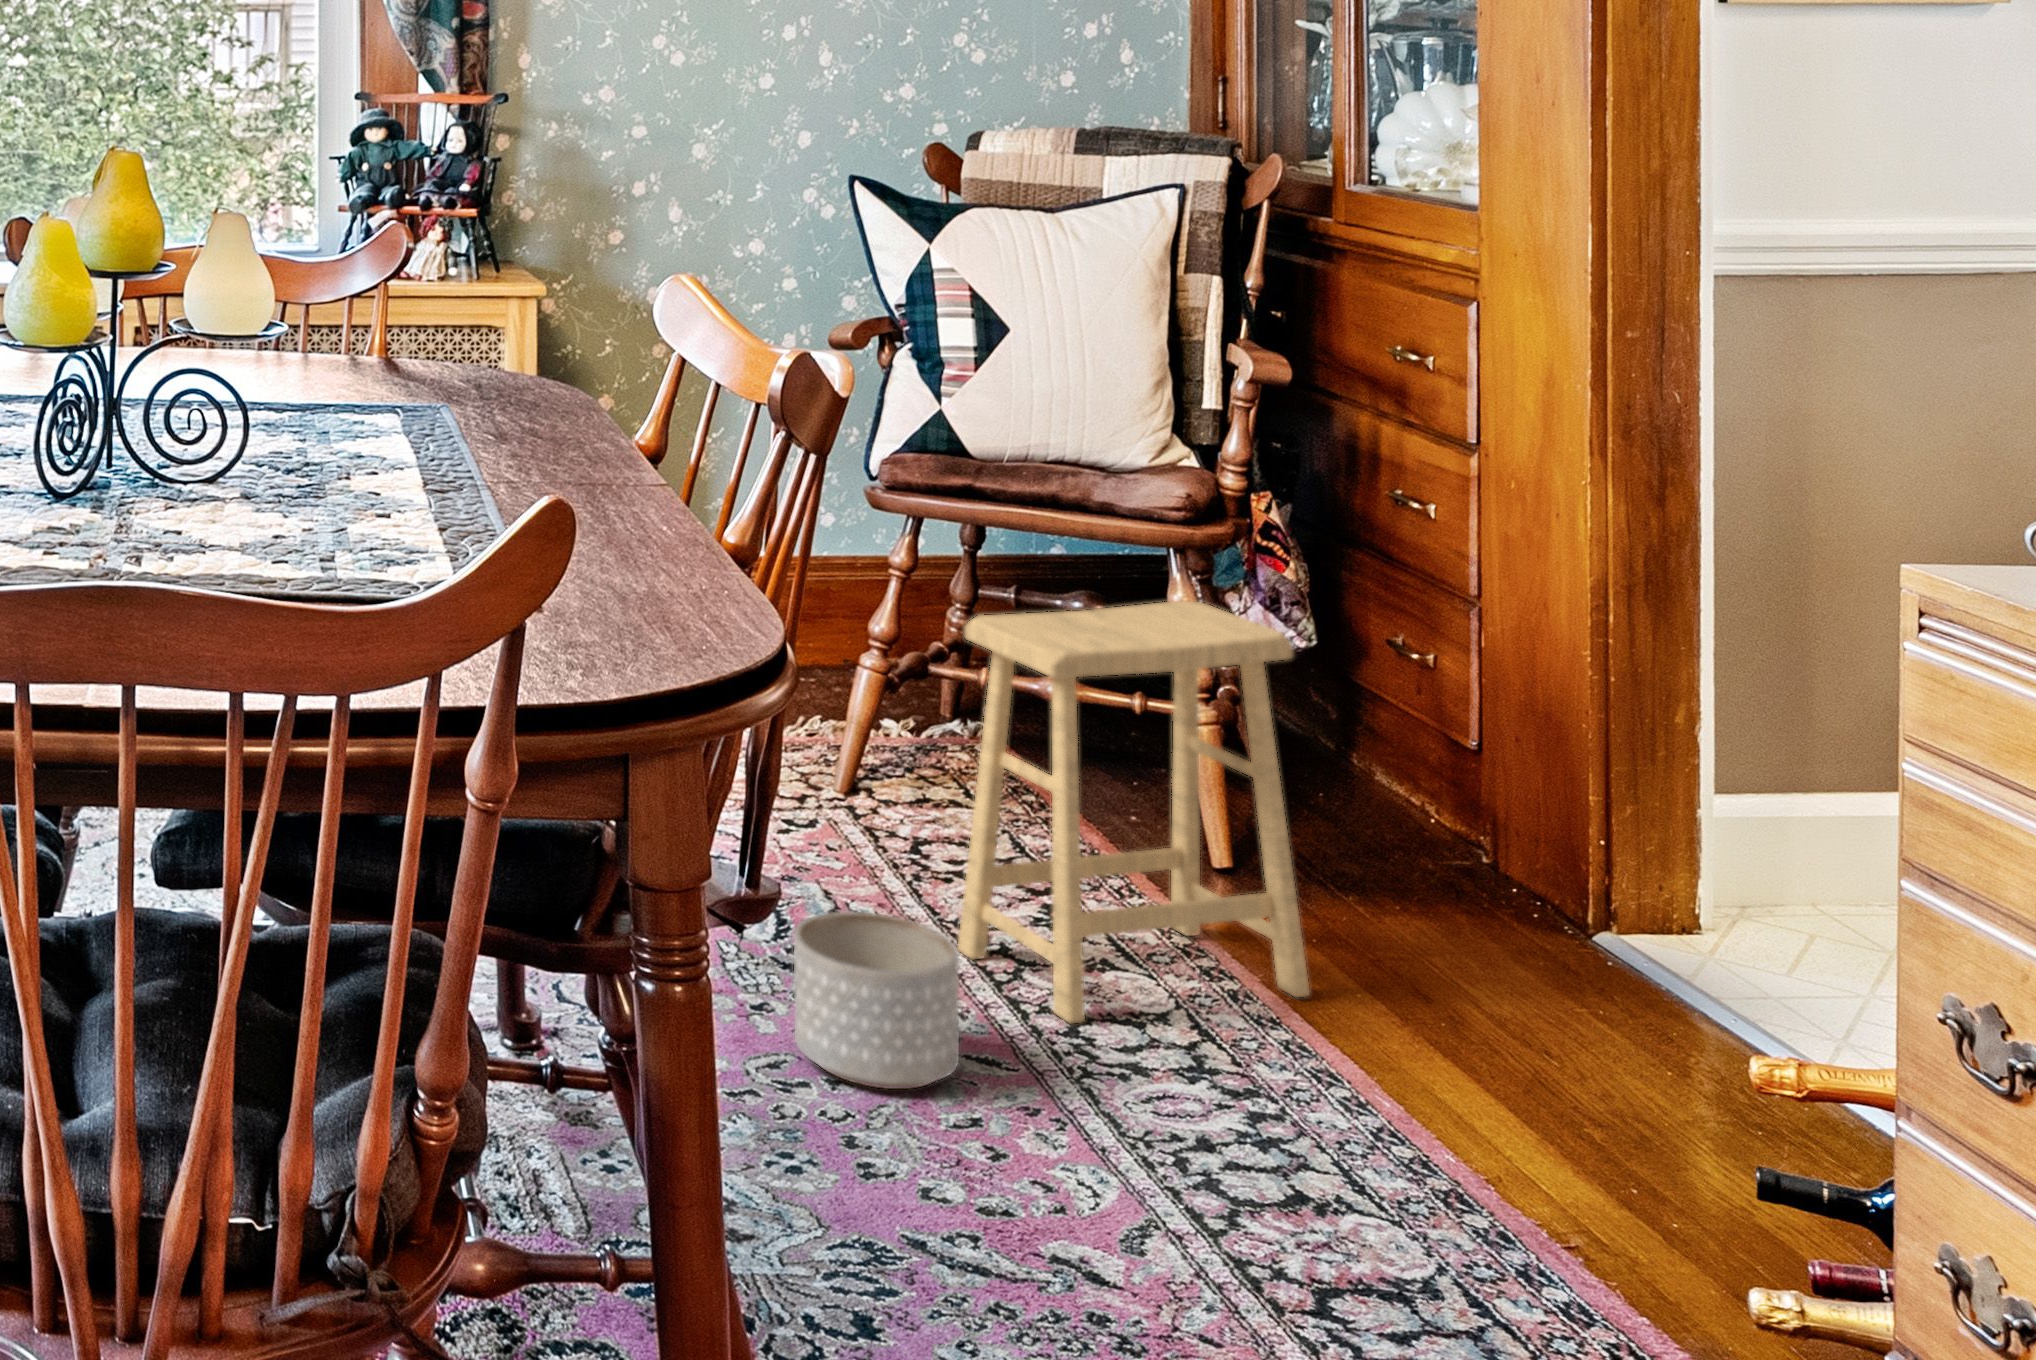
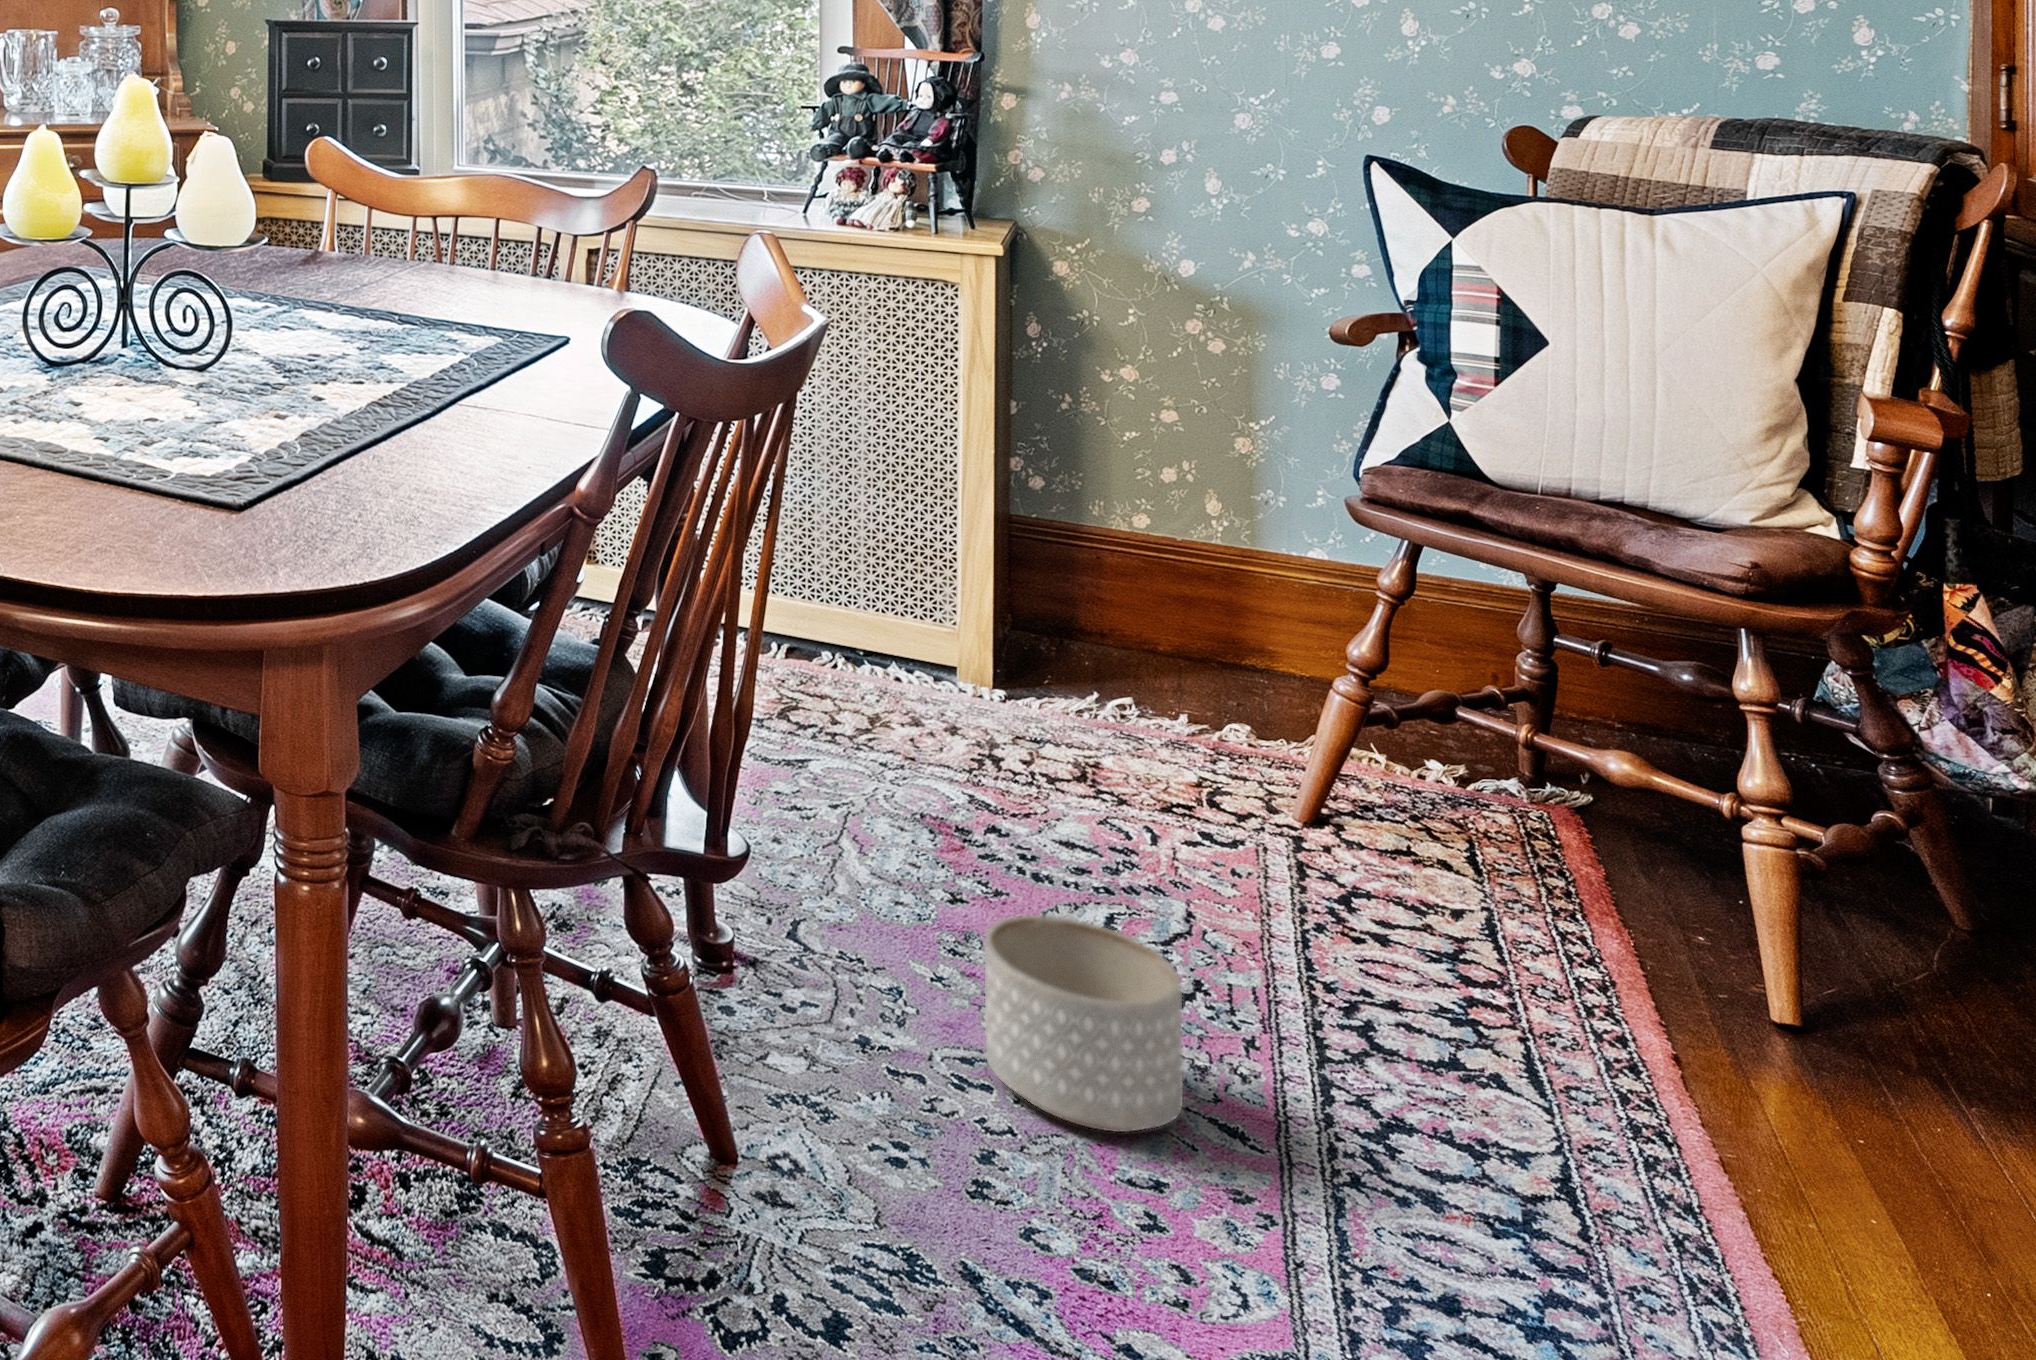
footstool: present [957,601,1309,1024] -> none [1300,629,1791,1180]

